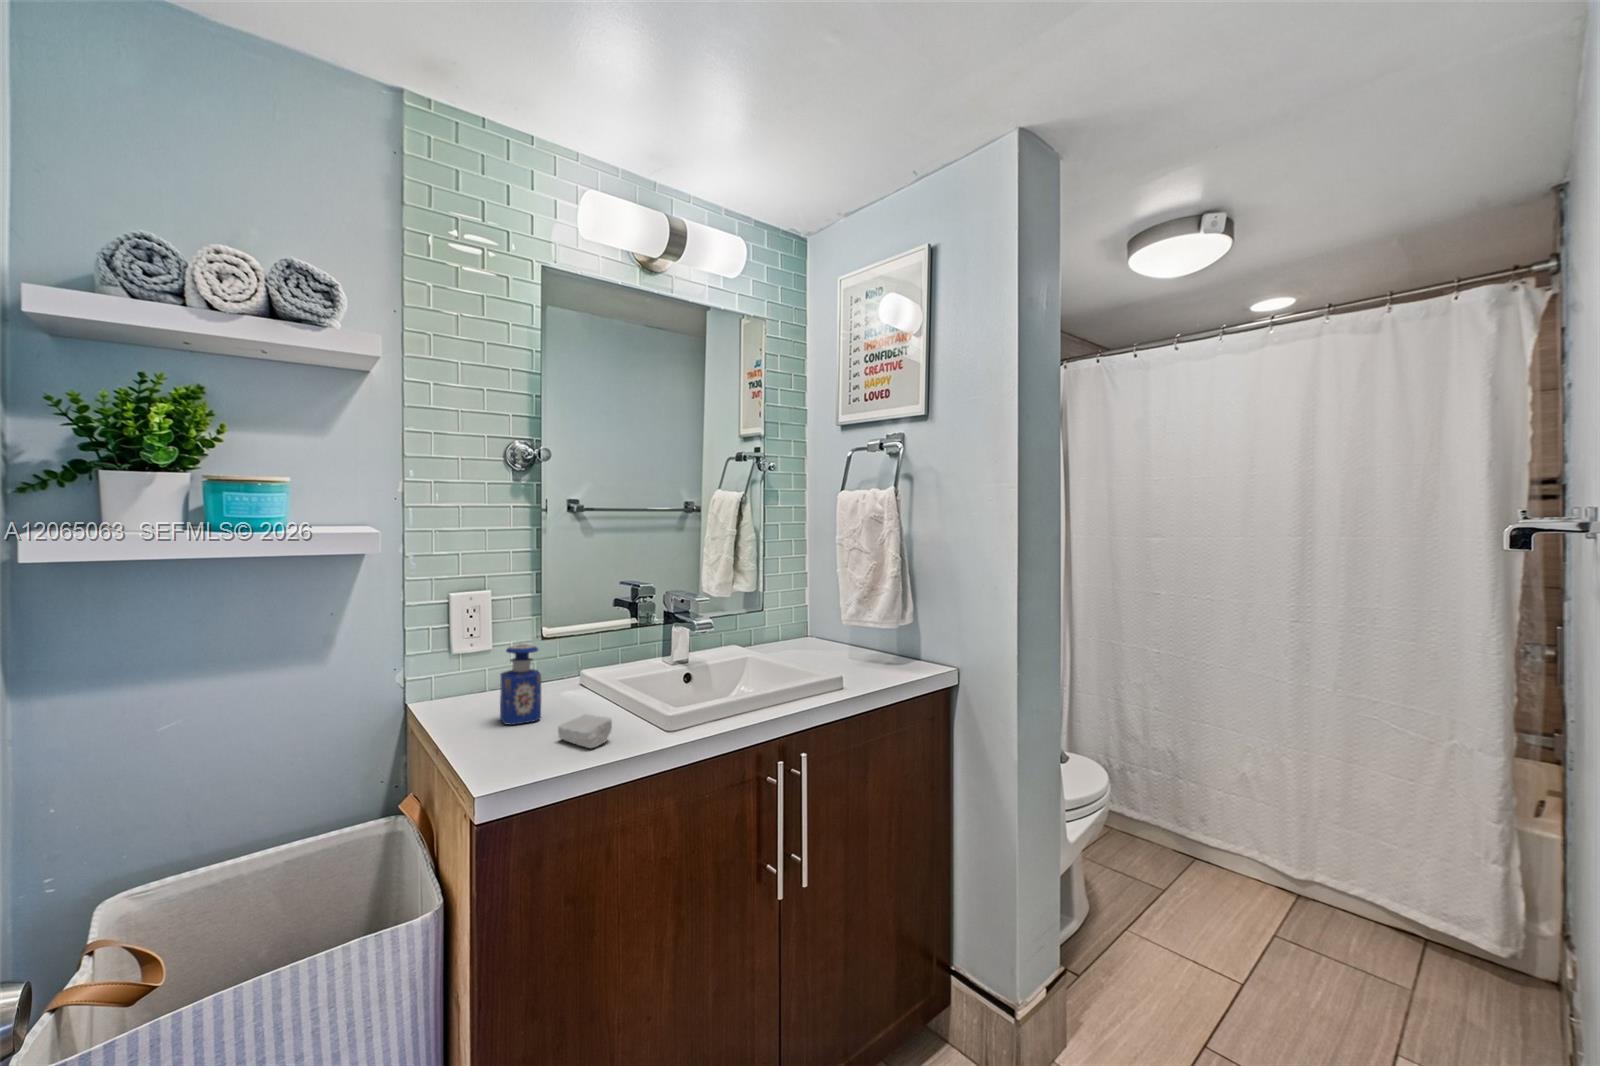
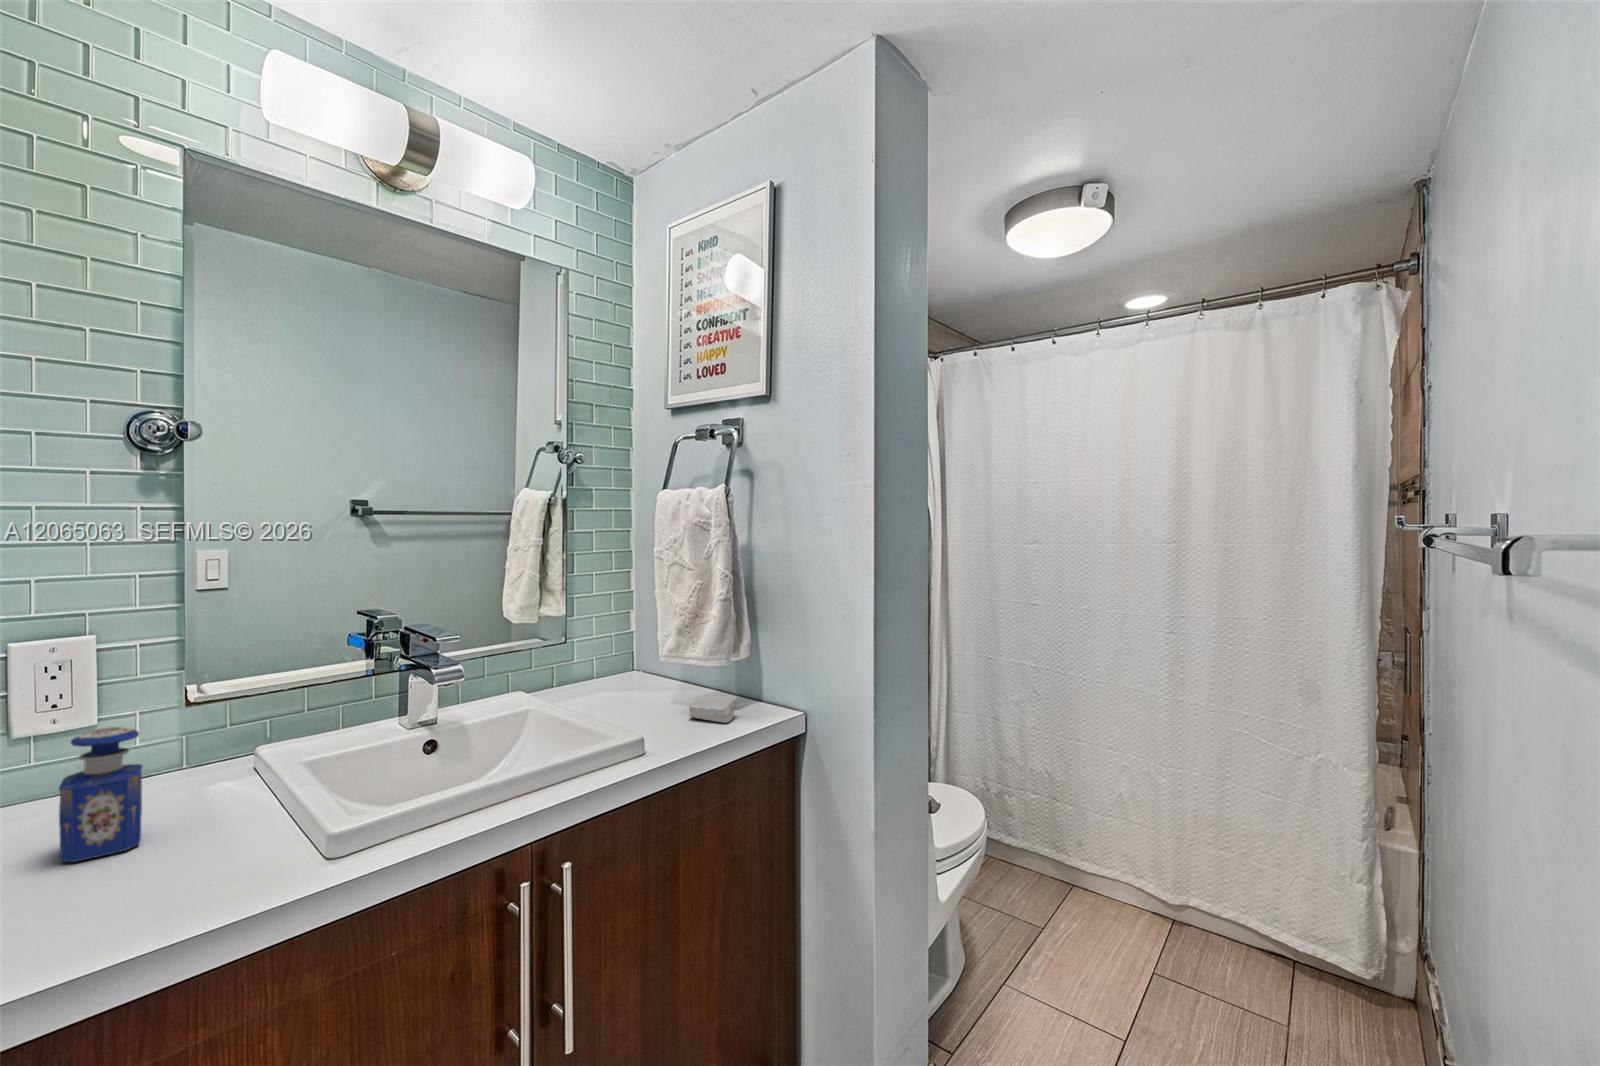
soap bar: present [558,714,612,748] -> present [689,695,737,723]

